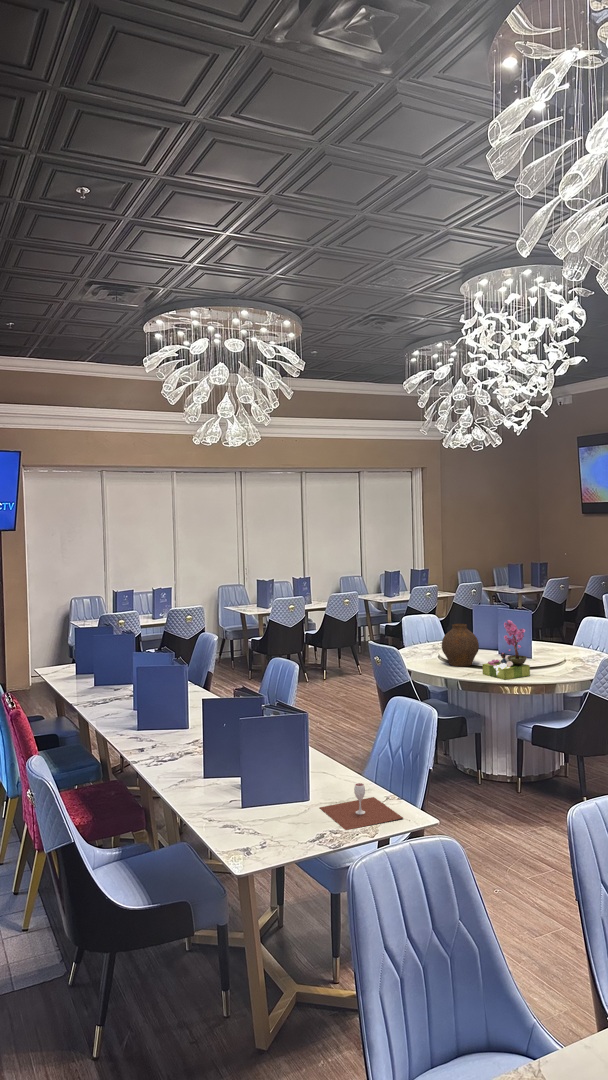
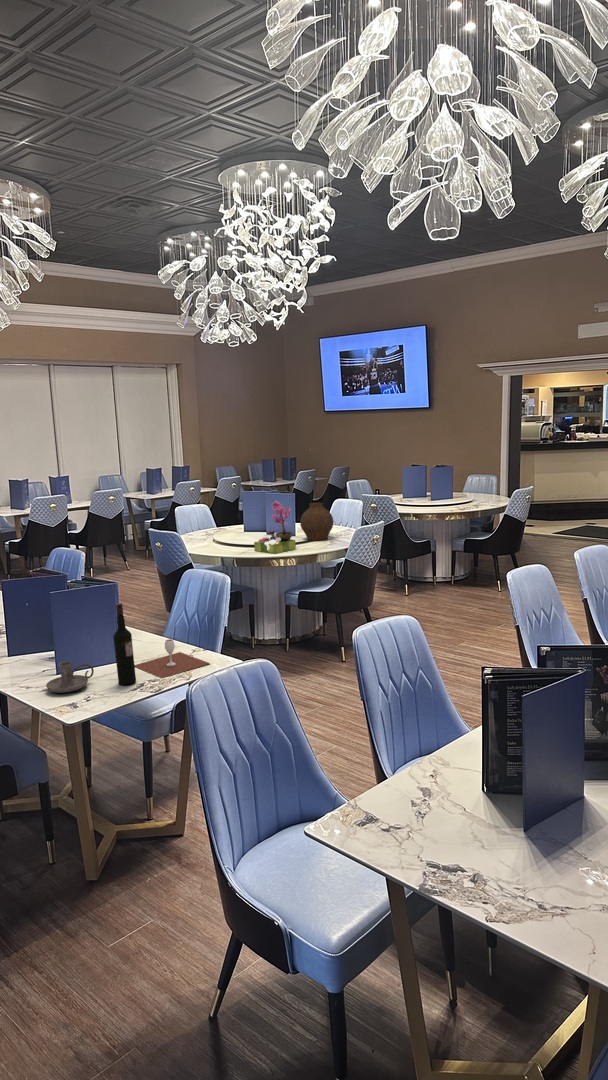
vase: present [442,624,479,666] -> present [300,503,333,541]
wine bottle: none [296,739,318,833] -> present [113,603,136,685]
candle holder: none [224,797,275,833] -> present [46,661,94,693]

